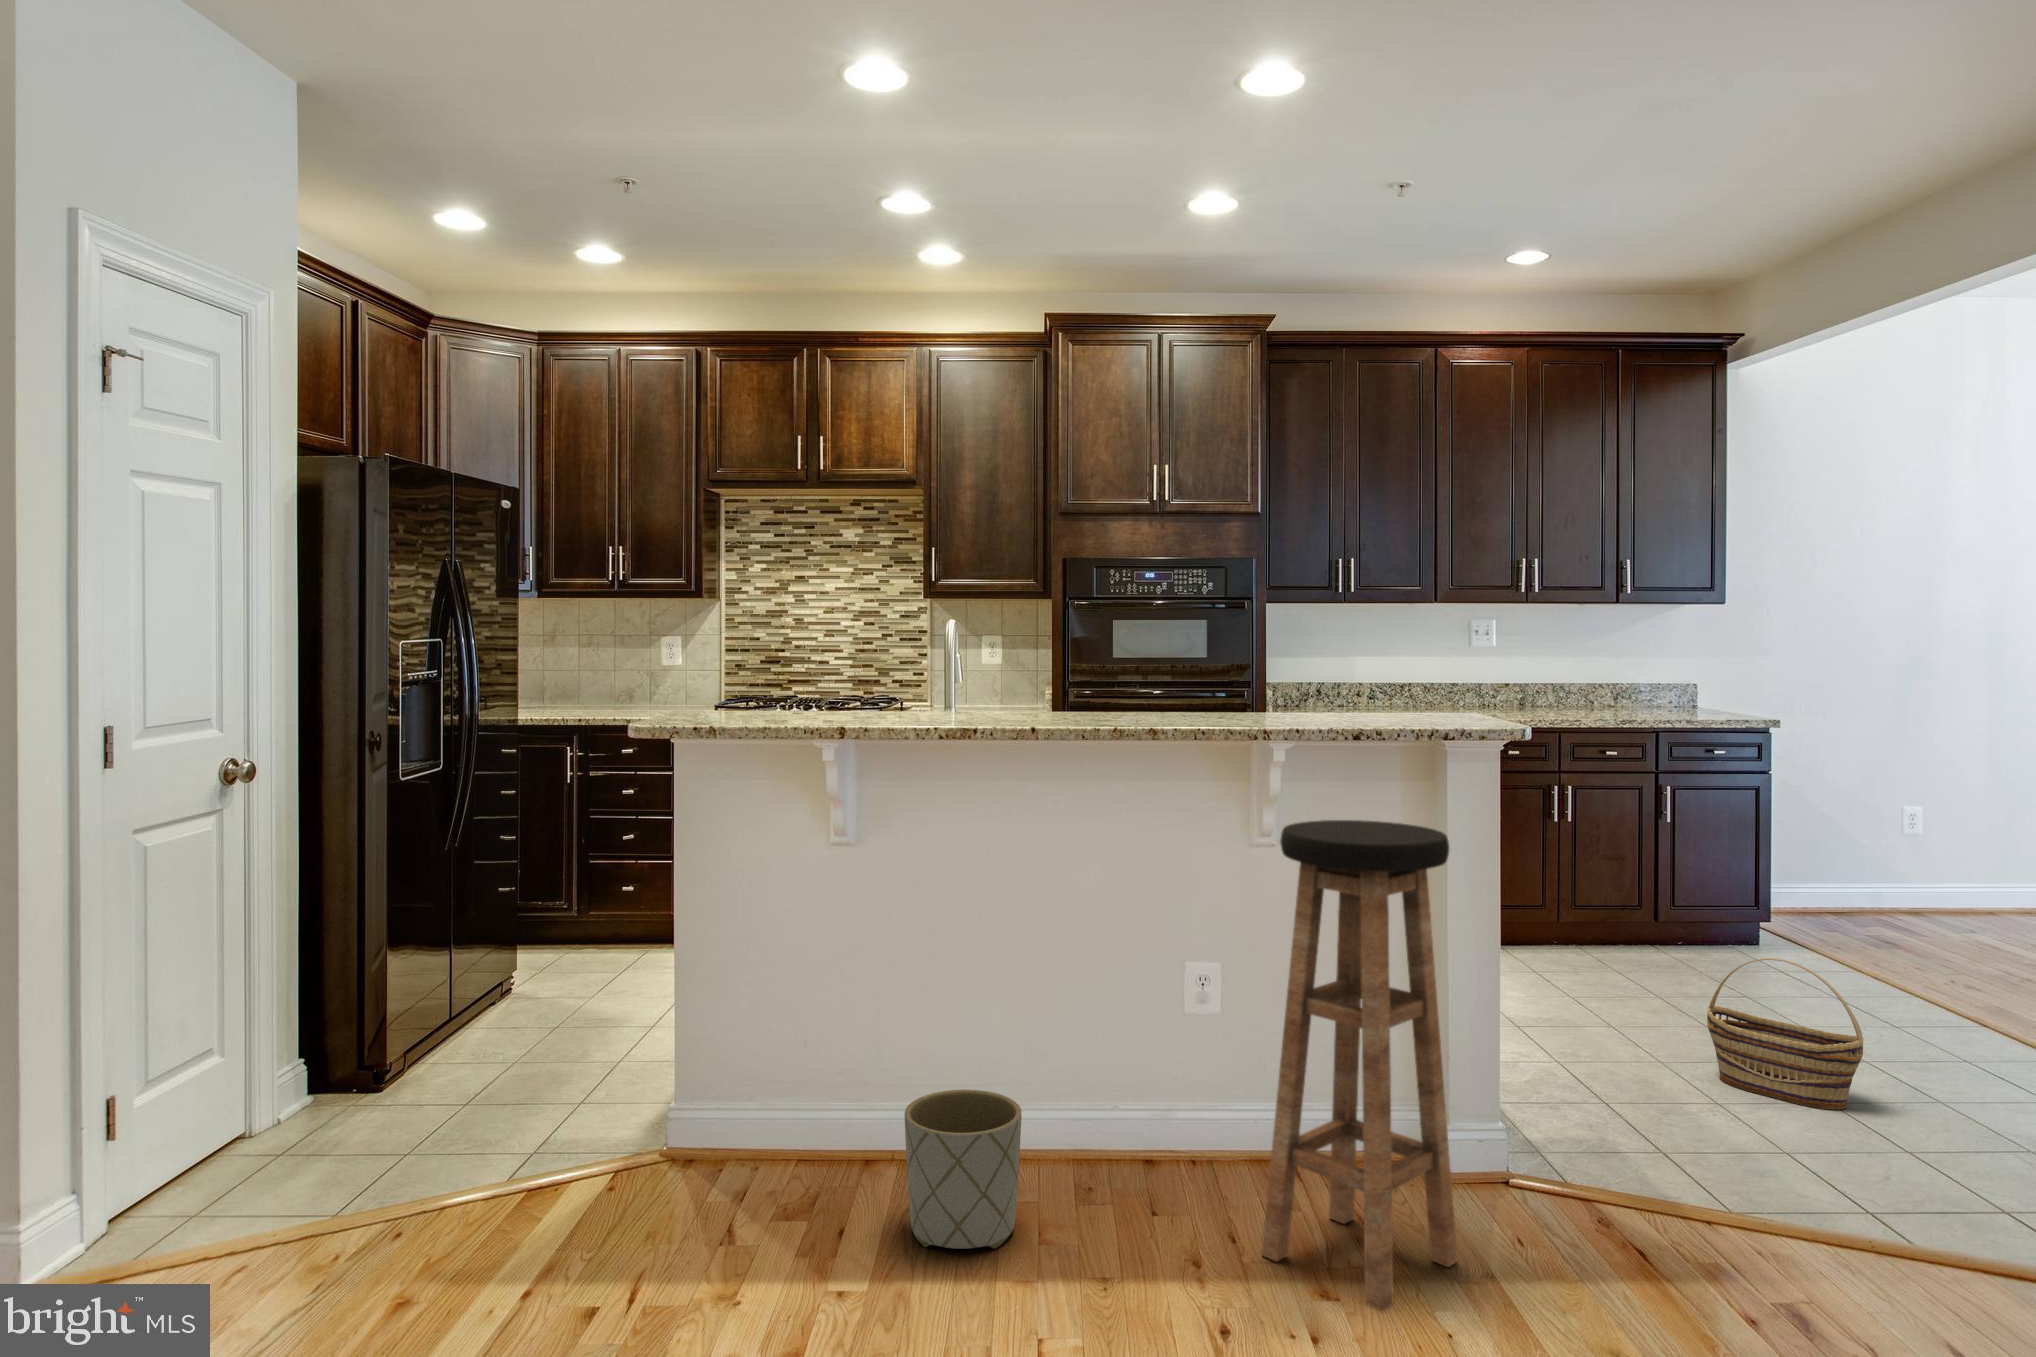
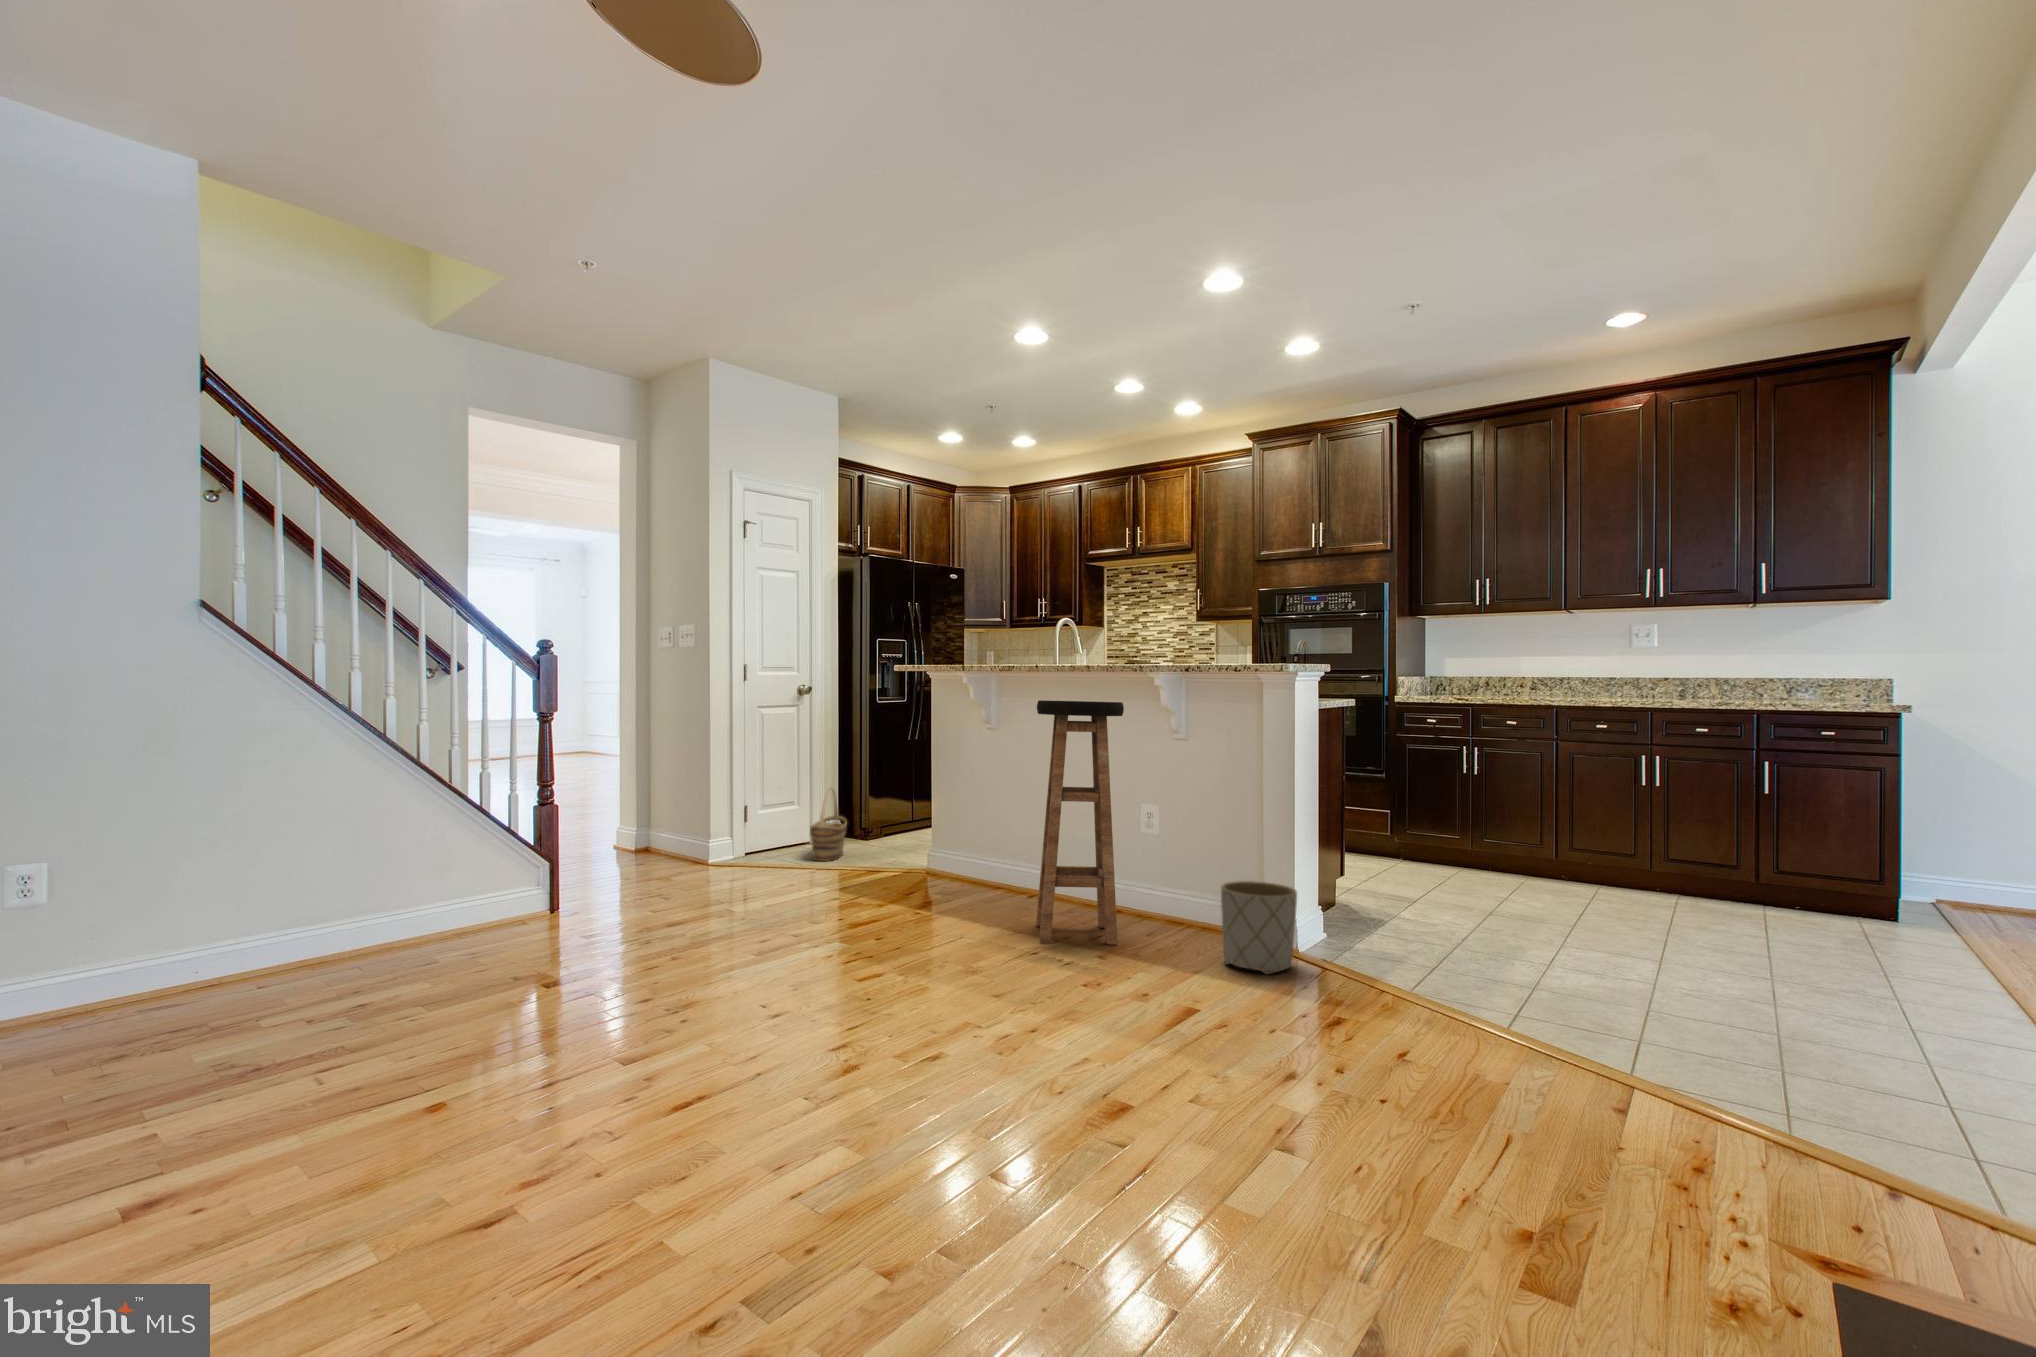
basket: present [1707,958,1863,1110] -> present [810,789,847,861]
planter: present [905,1090,1022,1249] -> present [1221,881,1297,974]

